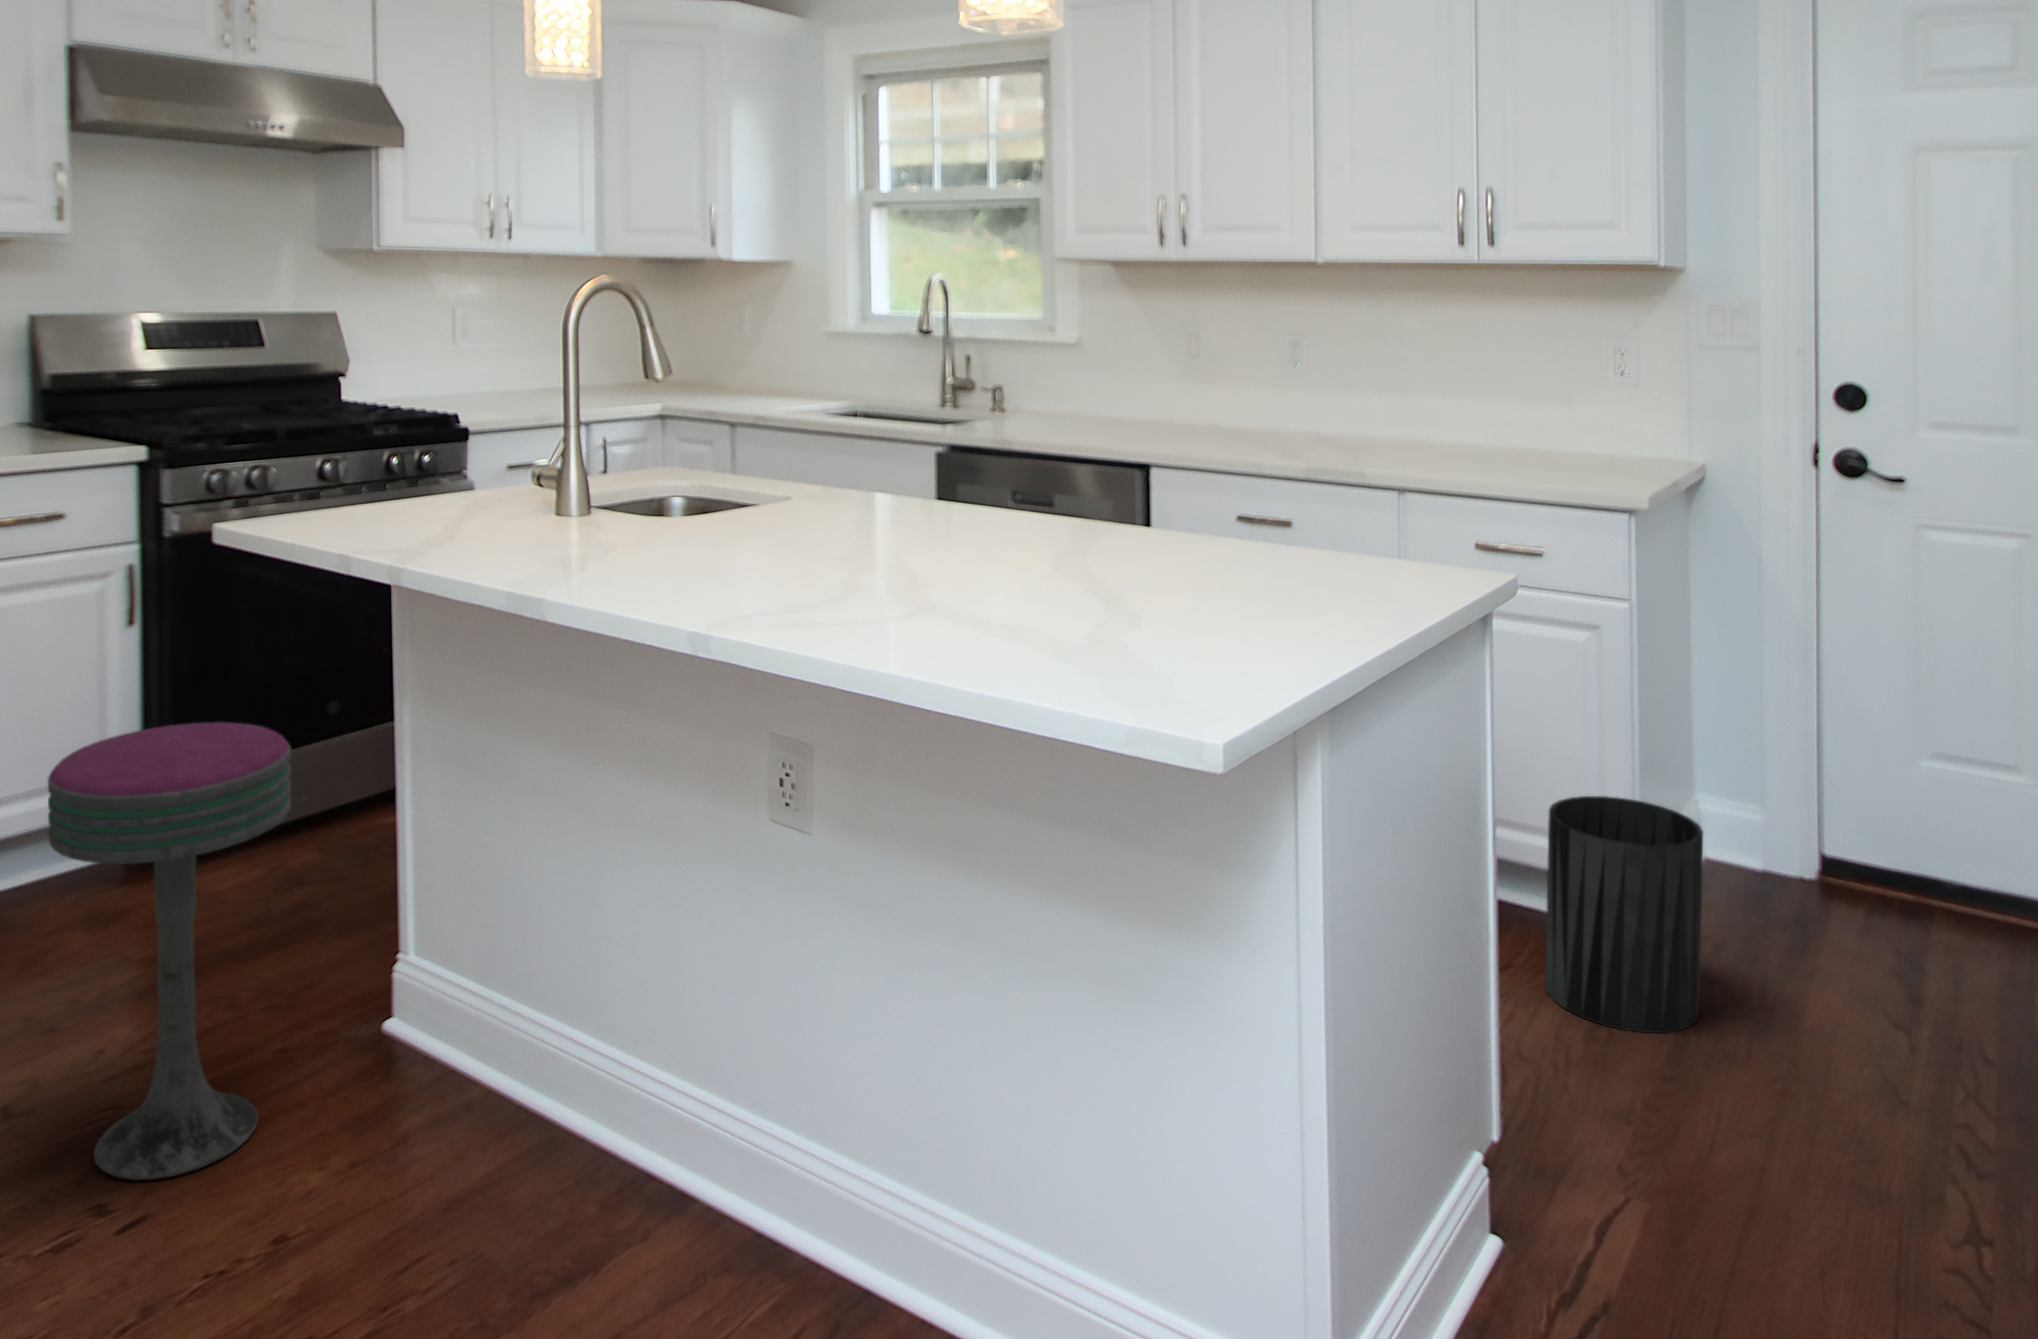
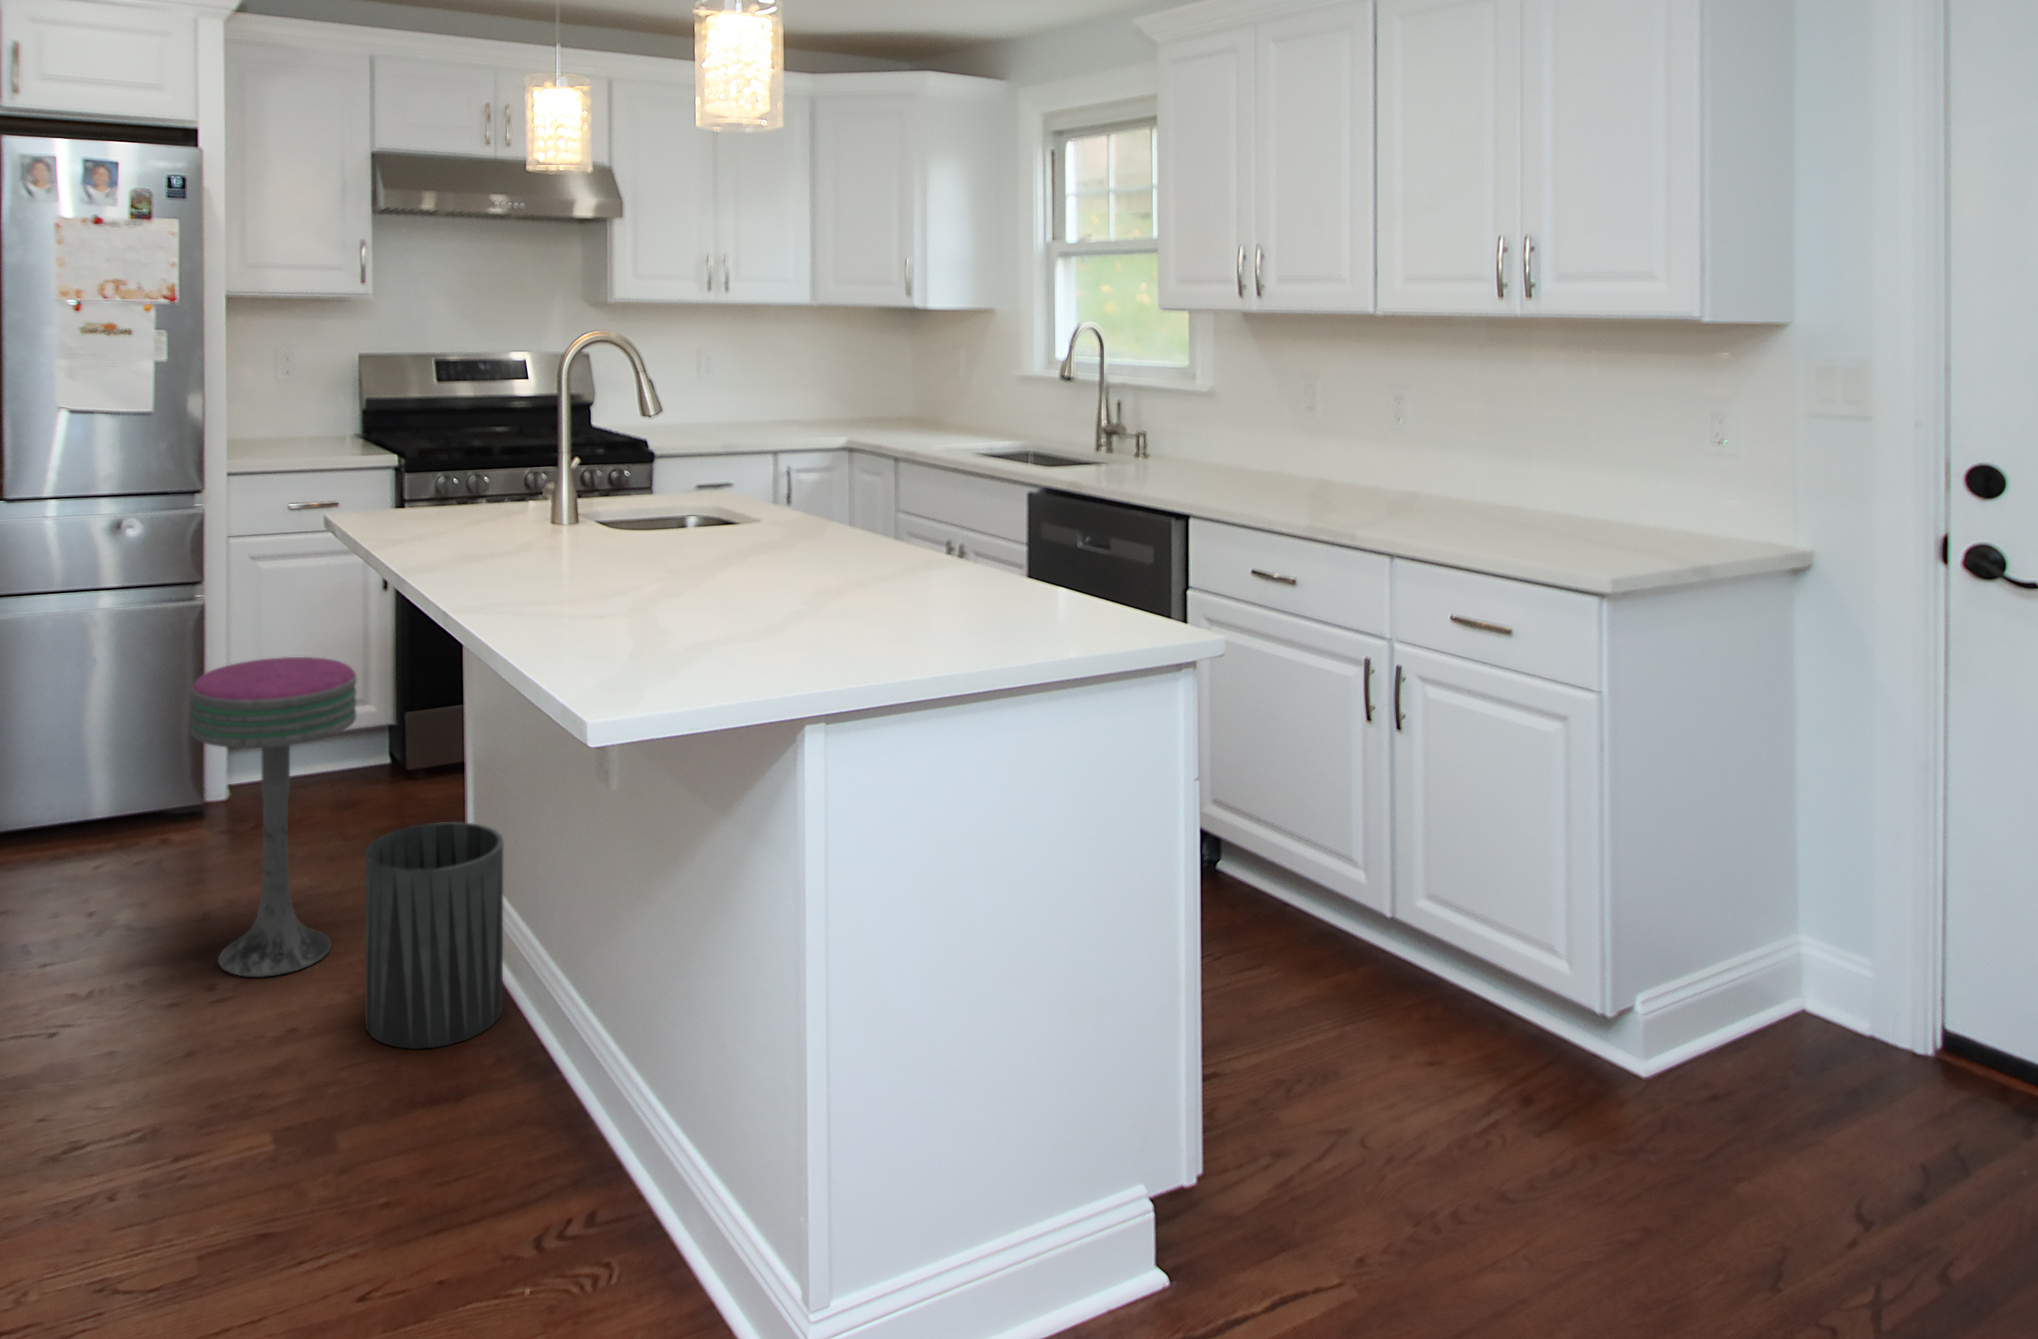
trash can: present [1545,796,1703,1033] -> present [365,822,503,1048]

